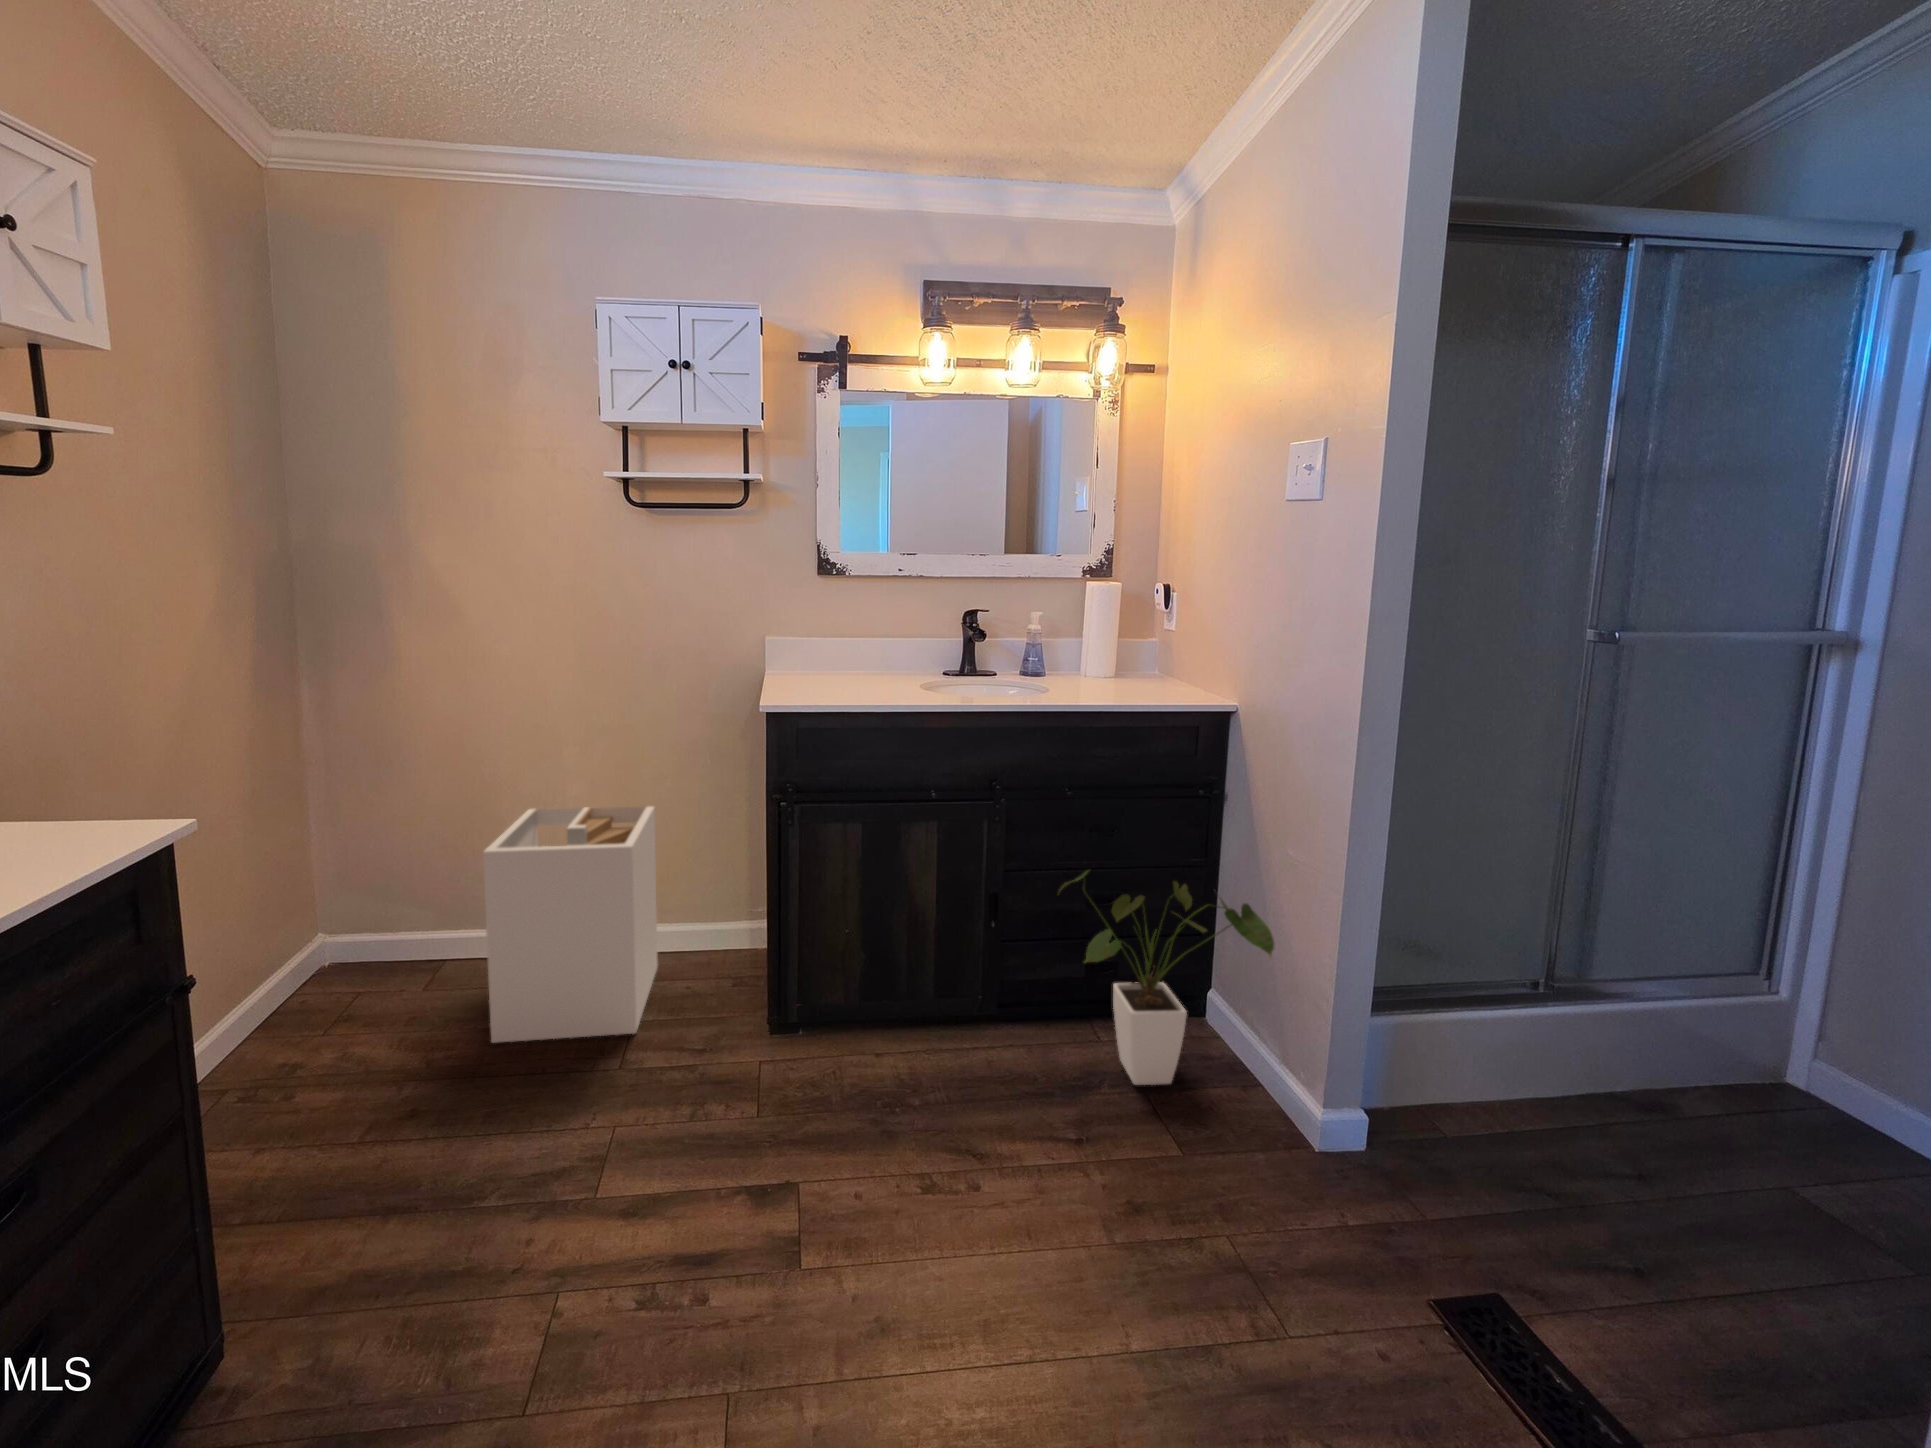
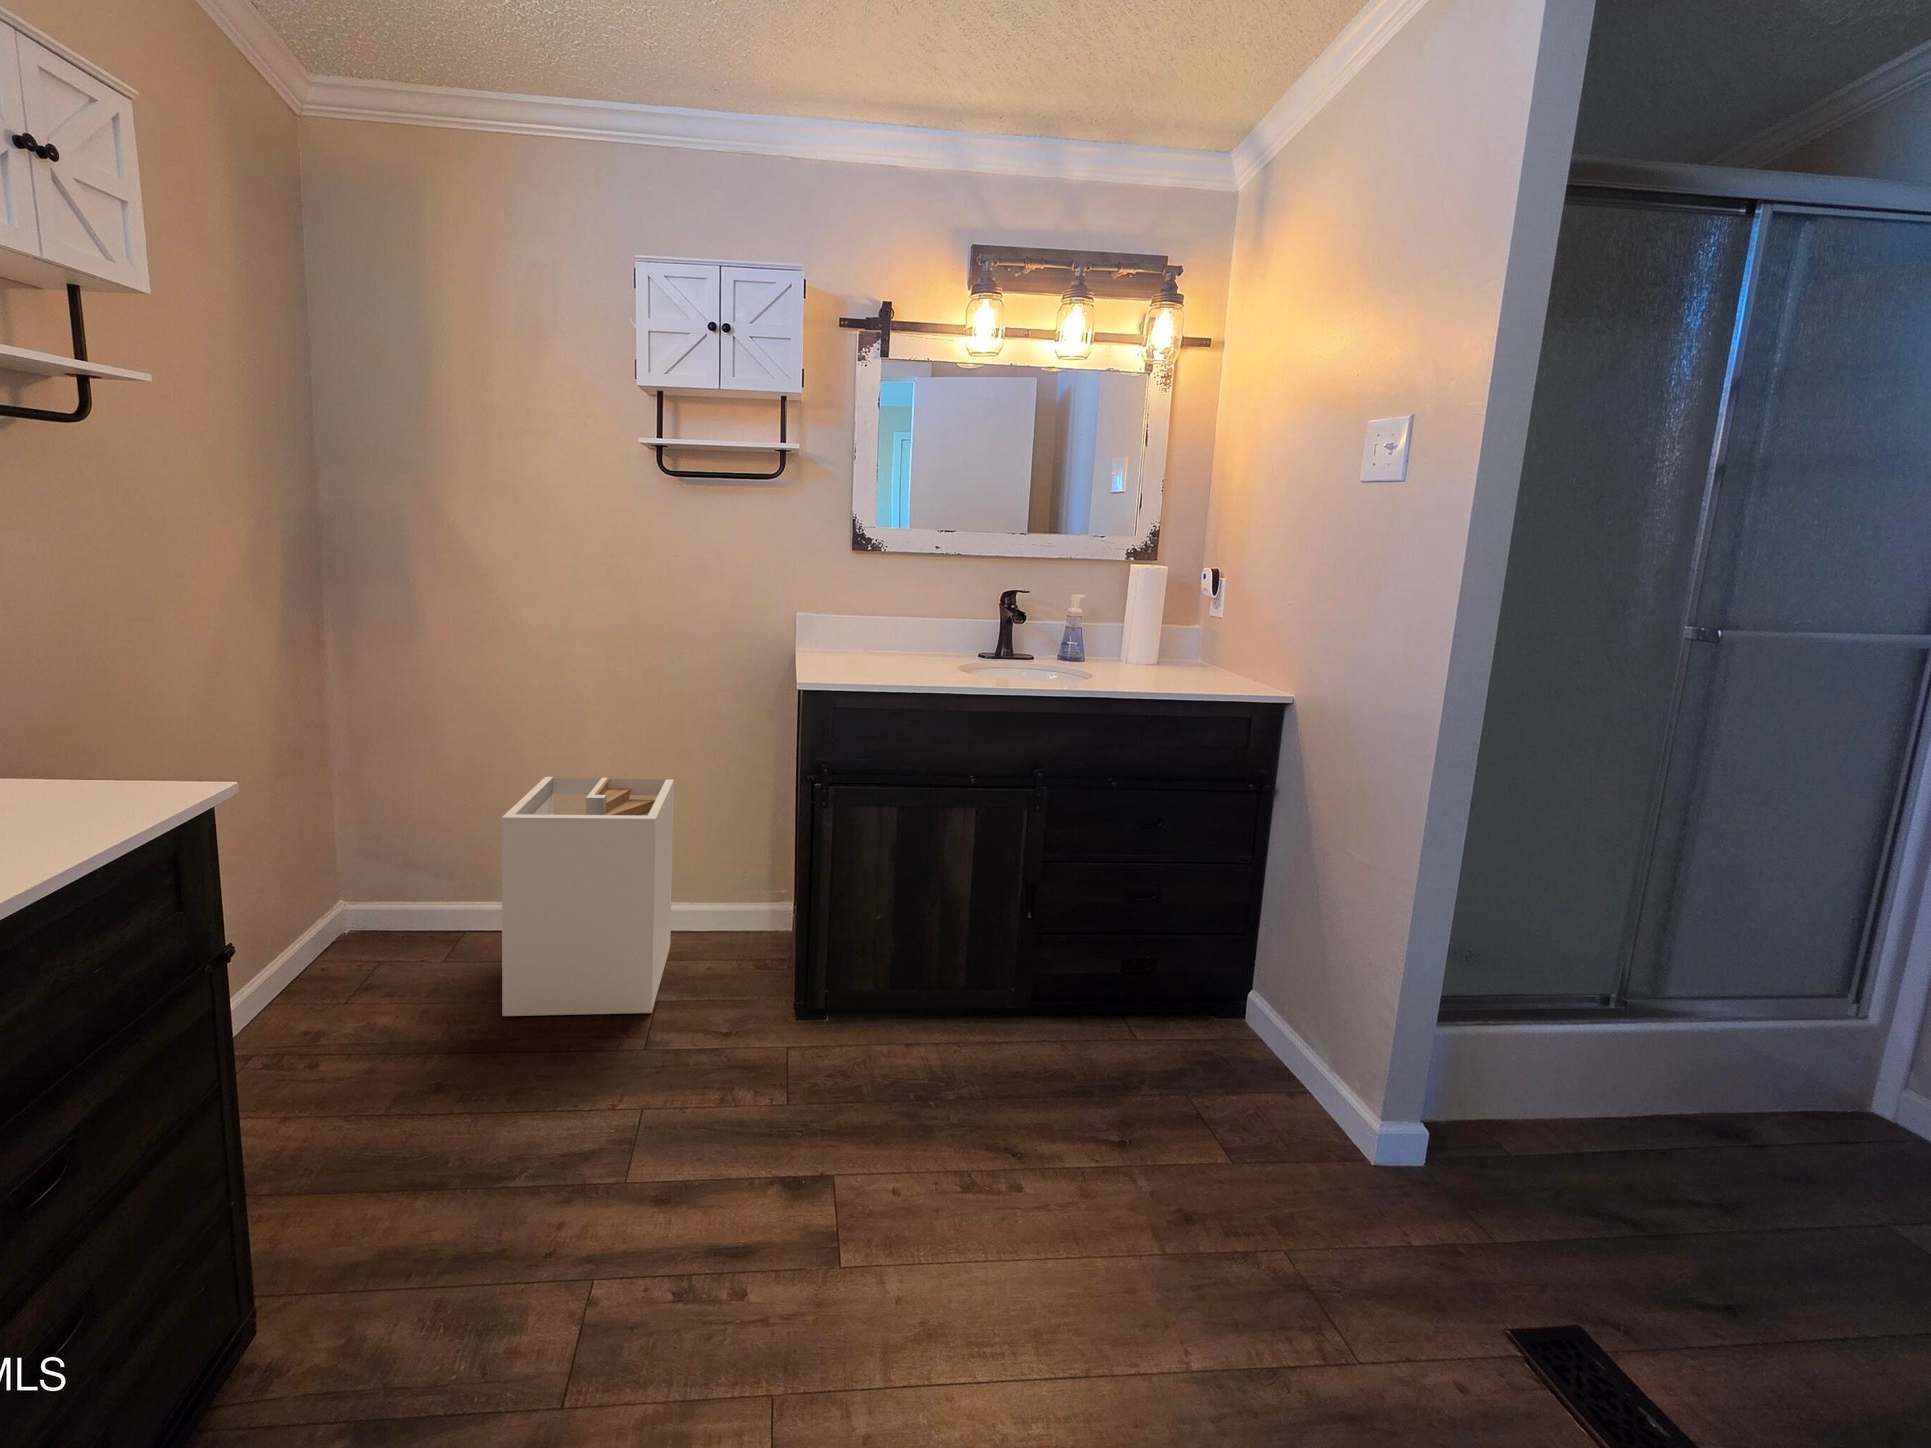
house plant: present [1060,871,1274,1085] -> none [1100,862,1343,1091]

